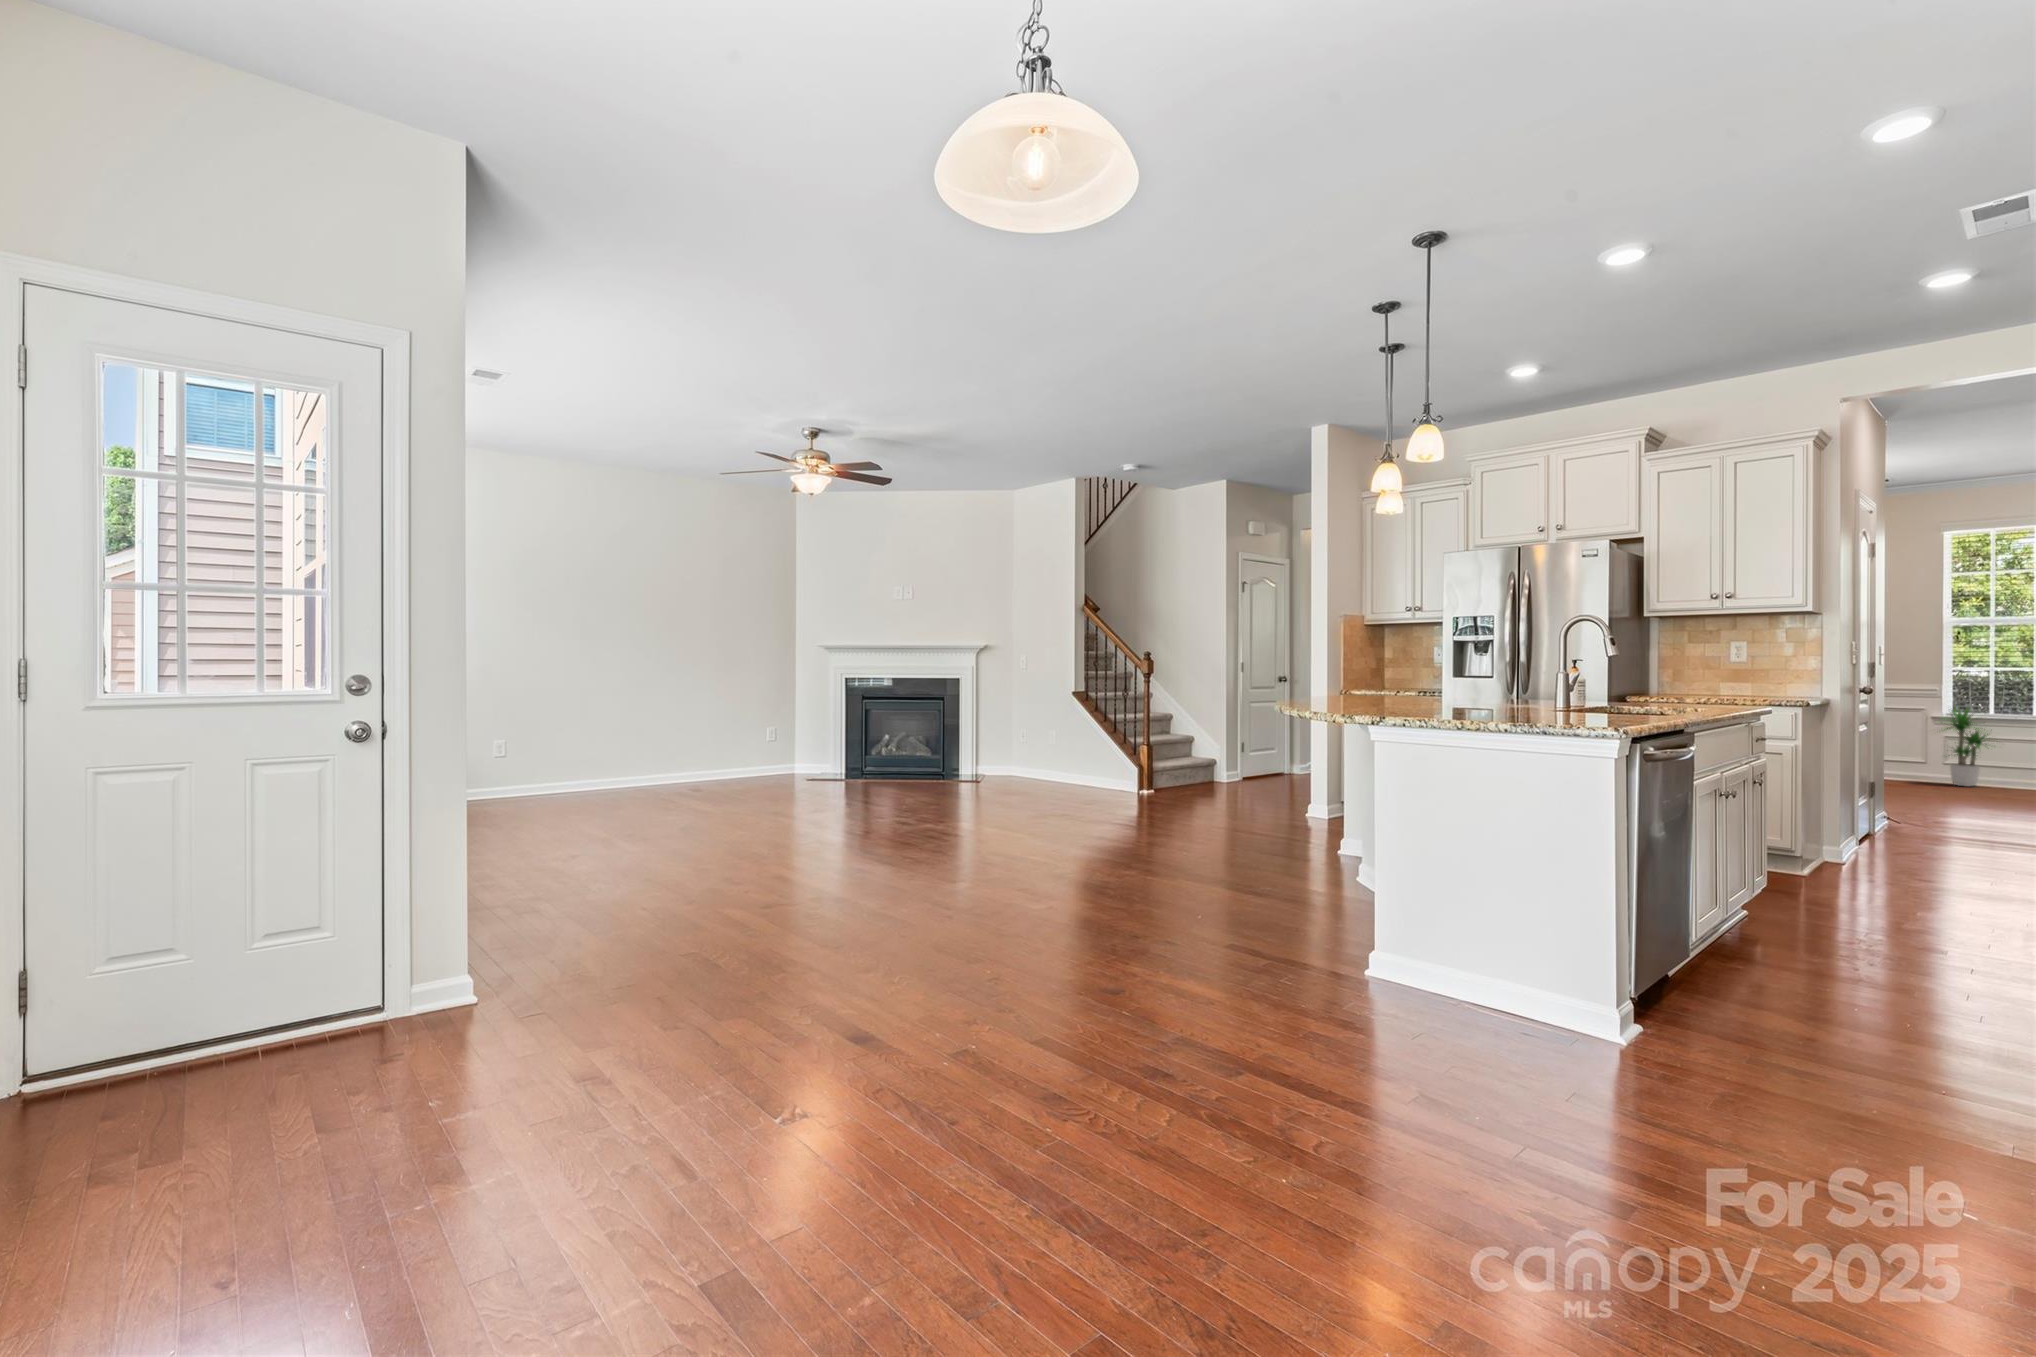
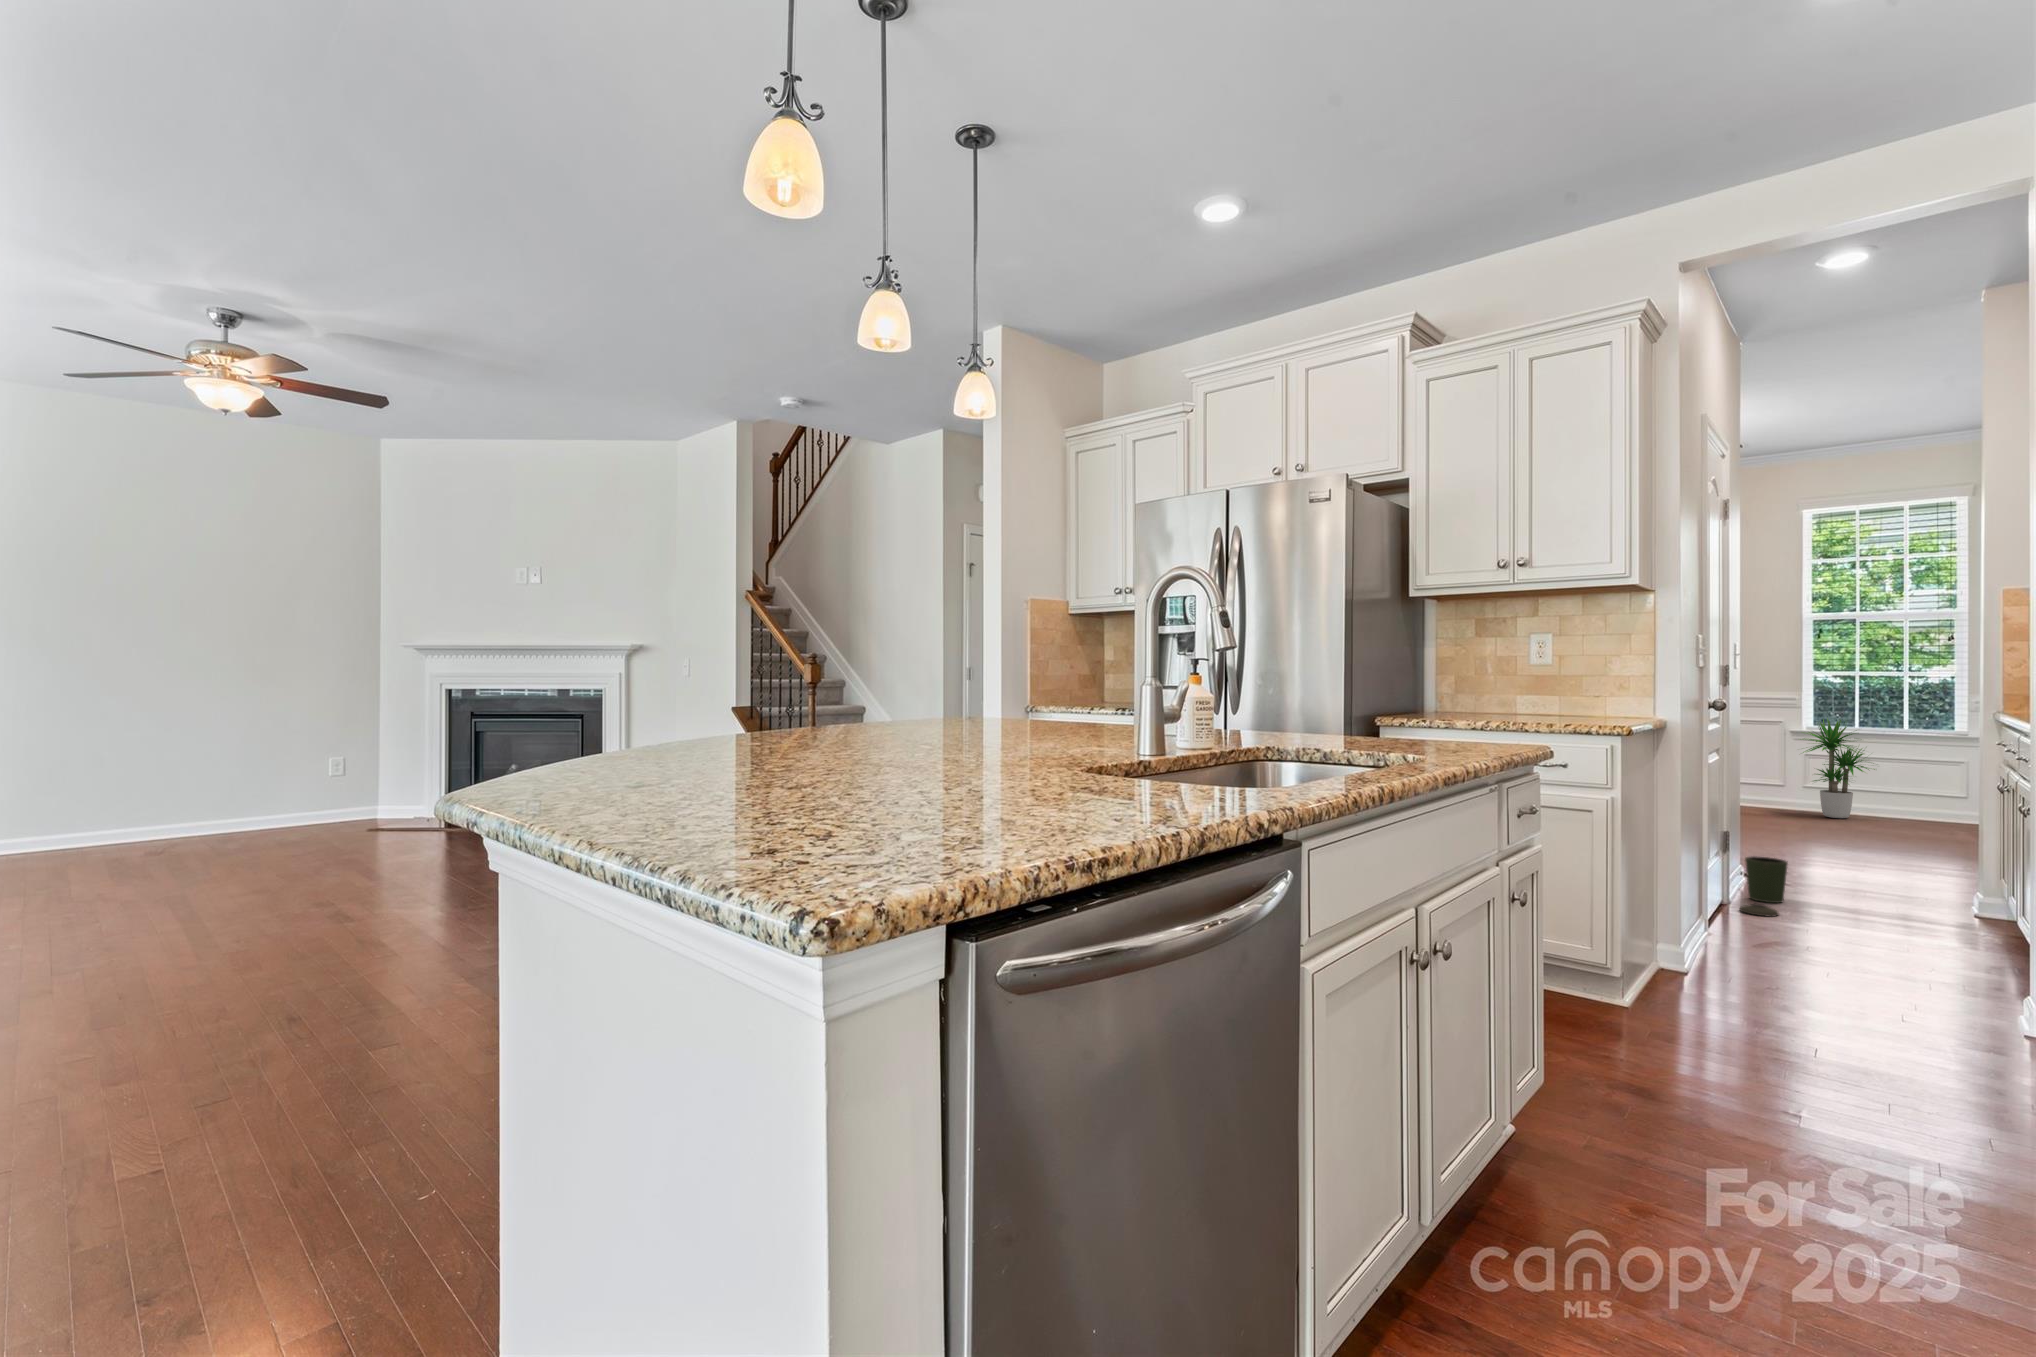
trash can: none [1881,802,1920,841] -> present [1740,856,1788,917]

